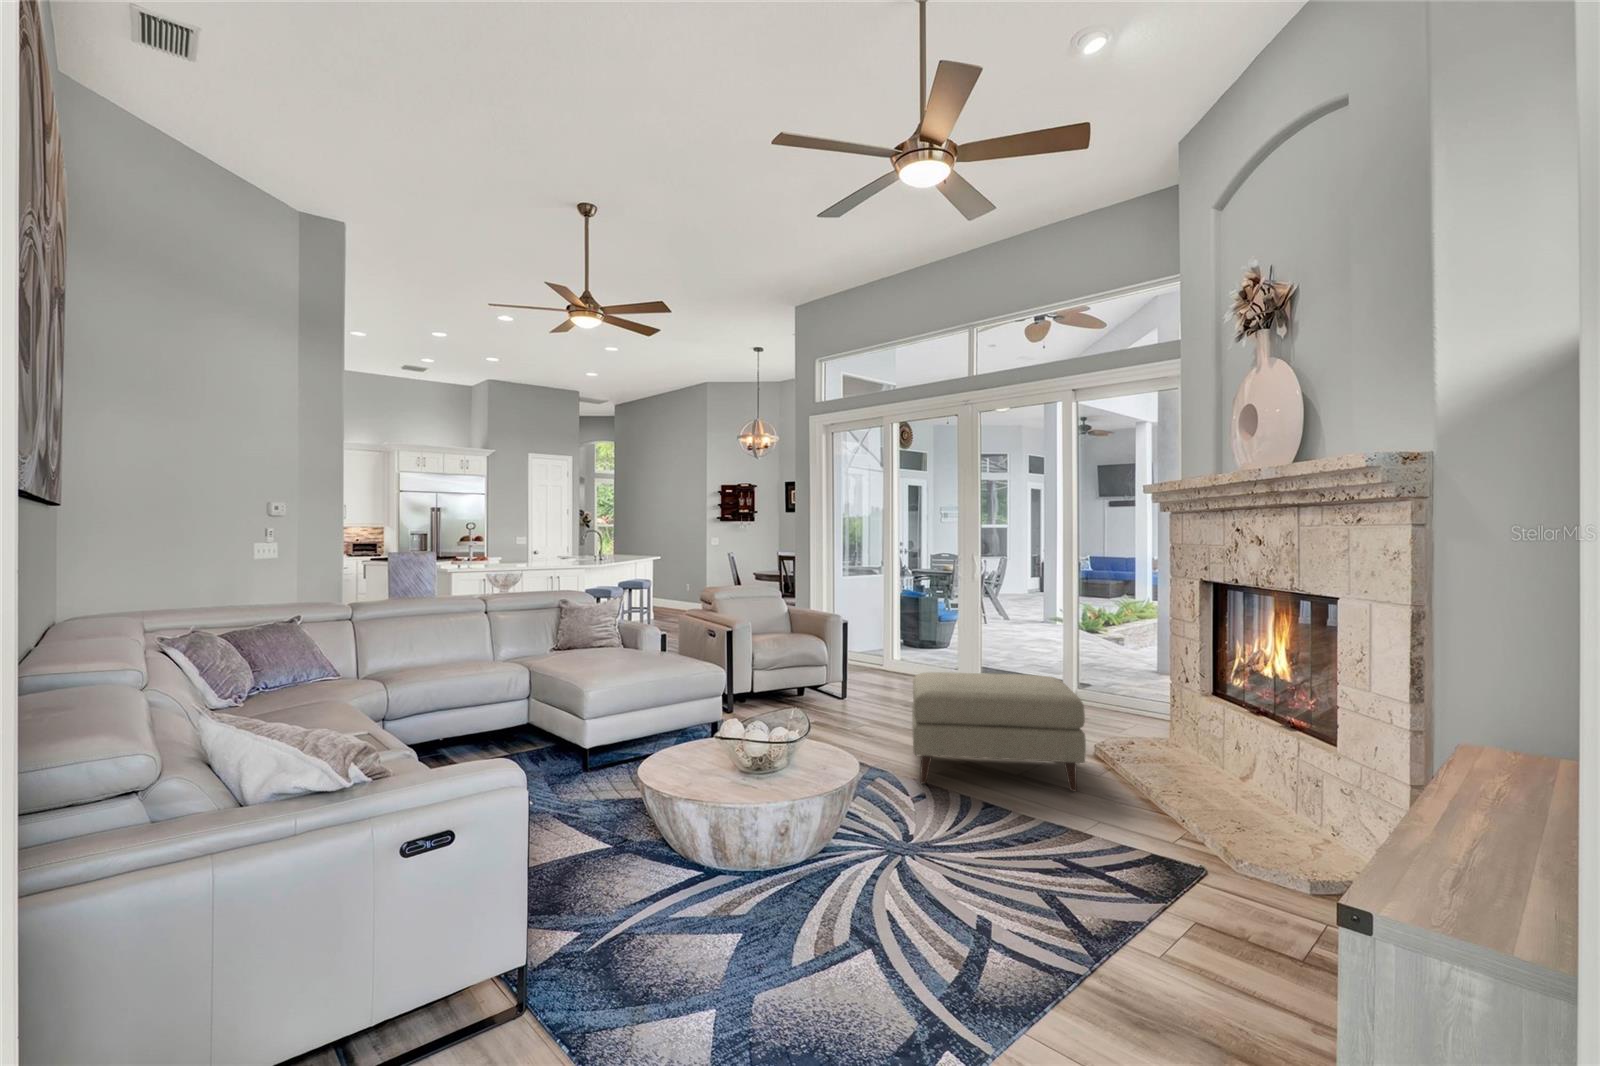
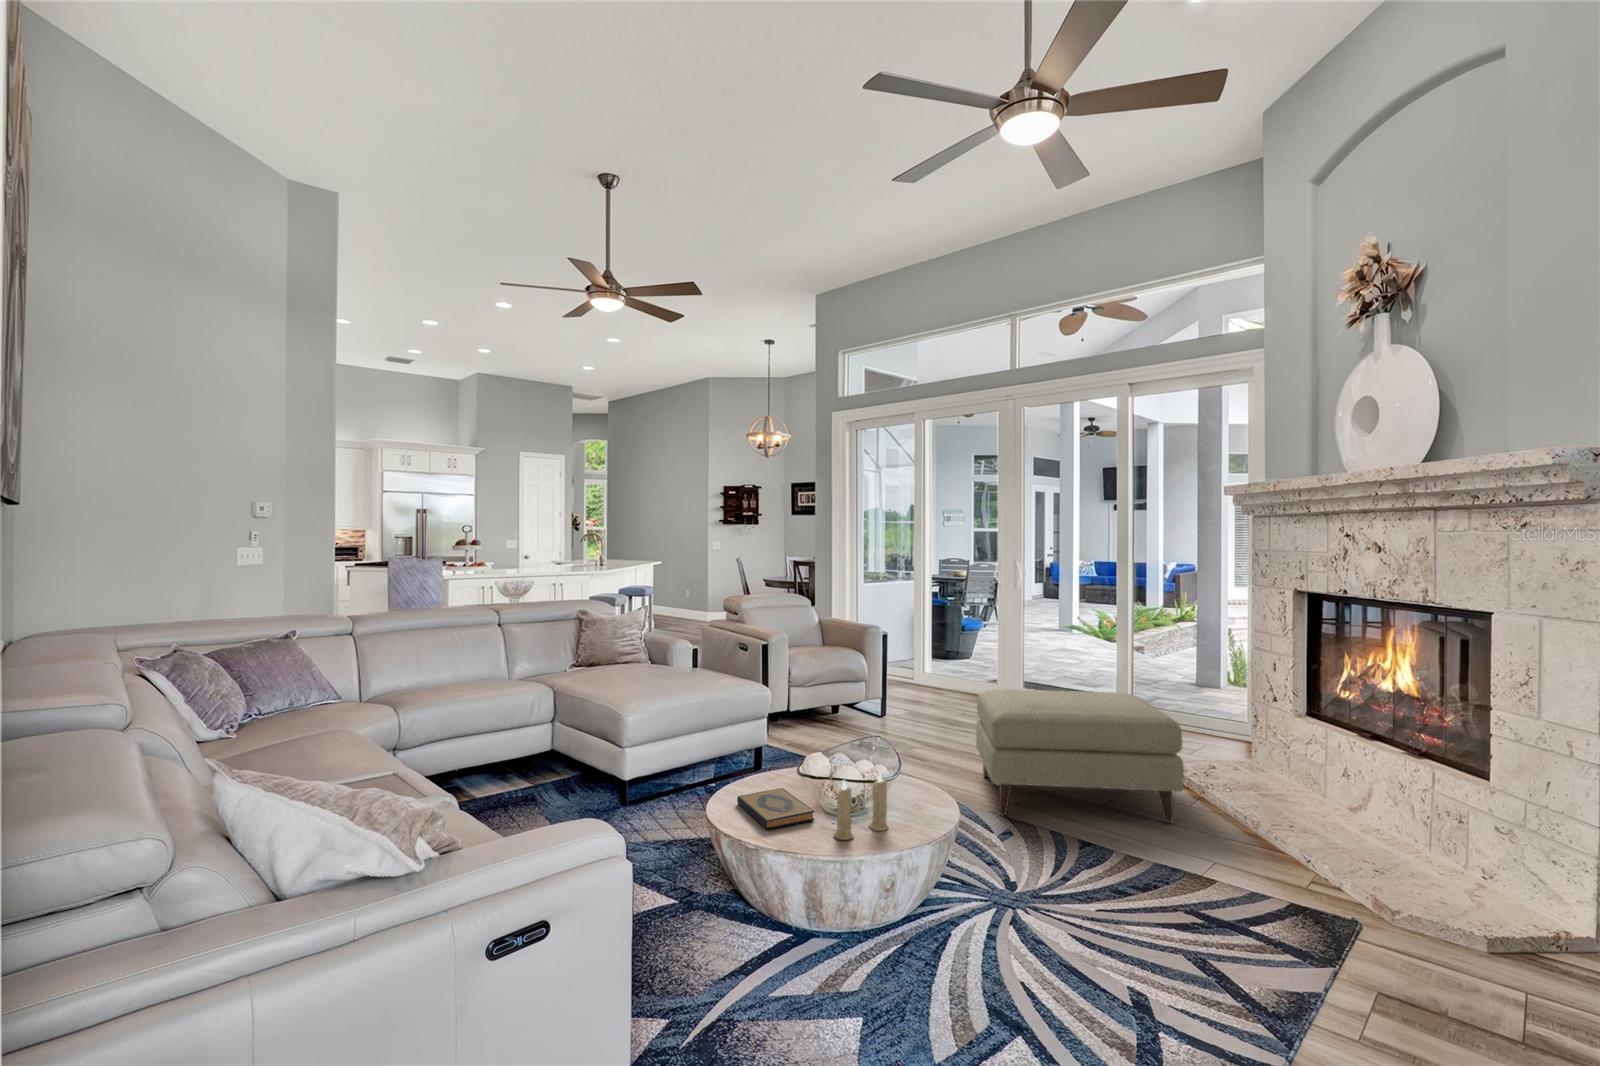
candle: none [739,733,790,792] -> present [834,773,888,840]
hardback book: none [666,752,728,783] -> present [737,788,815,829]

